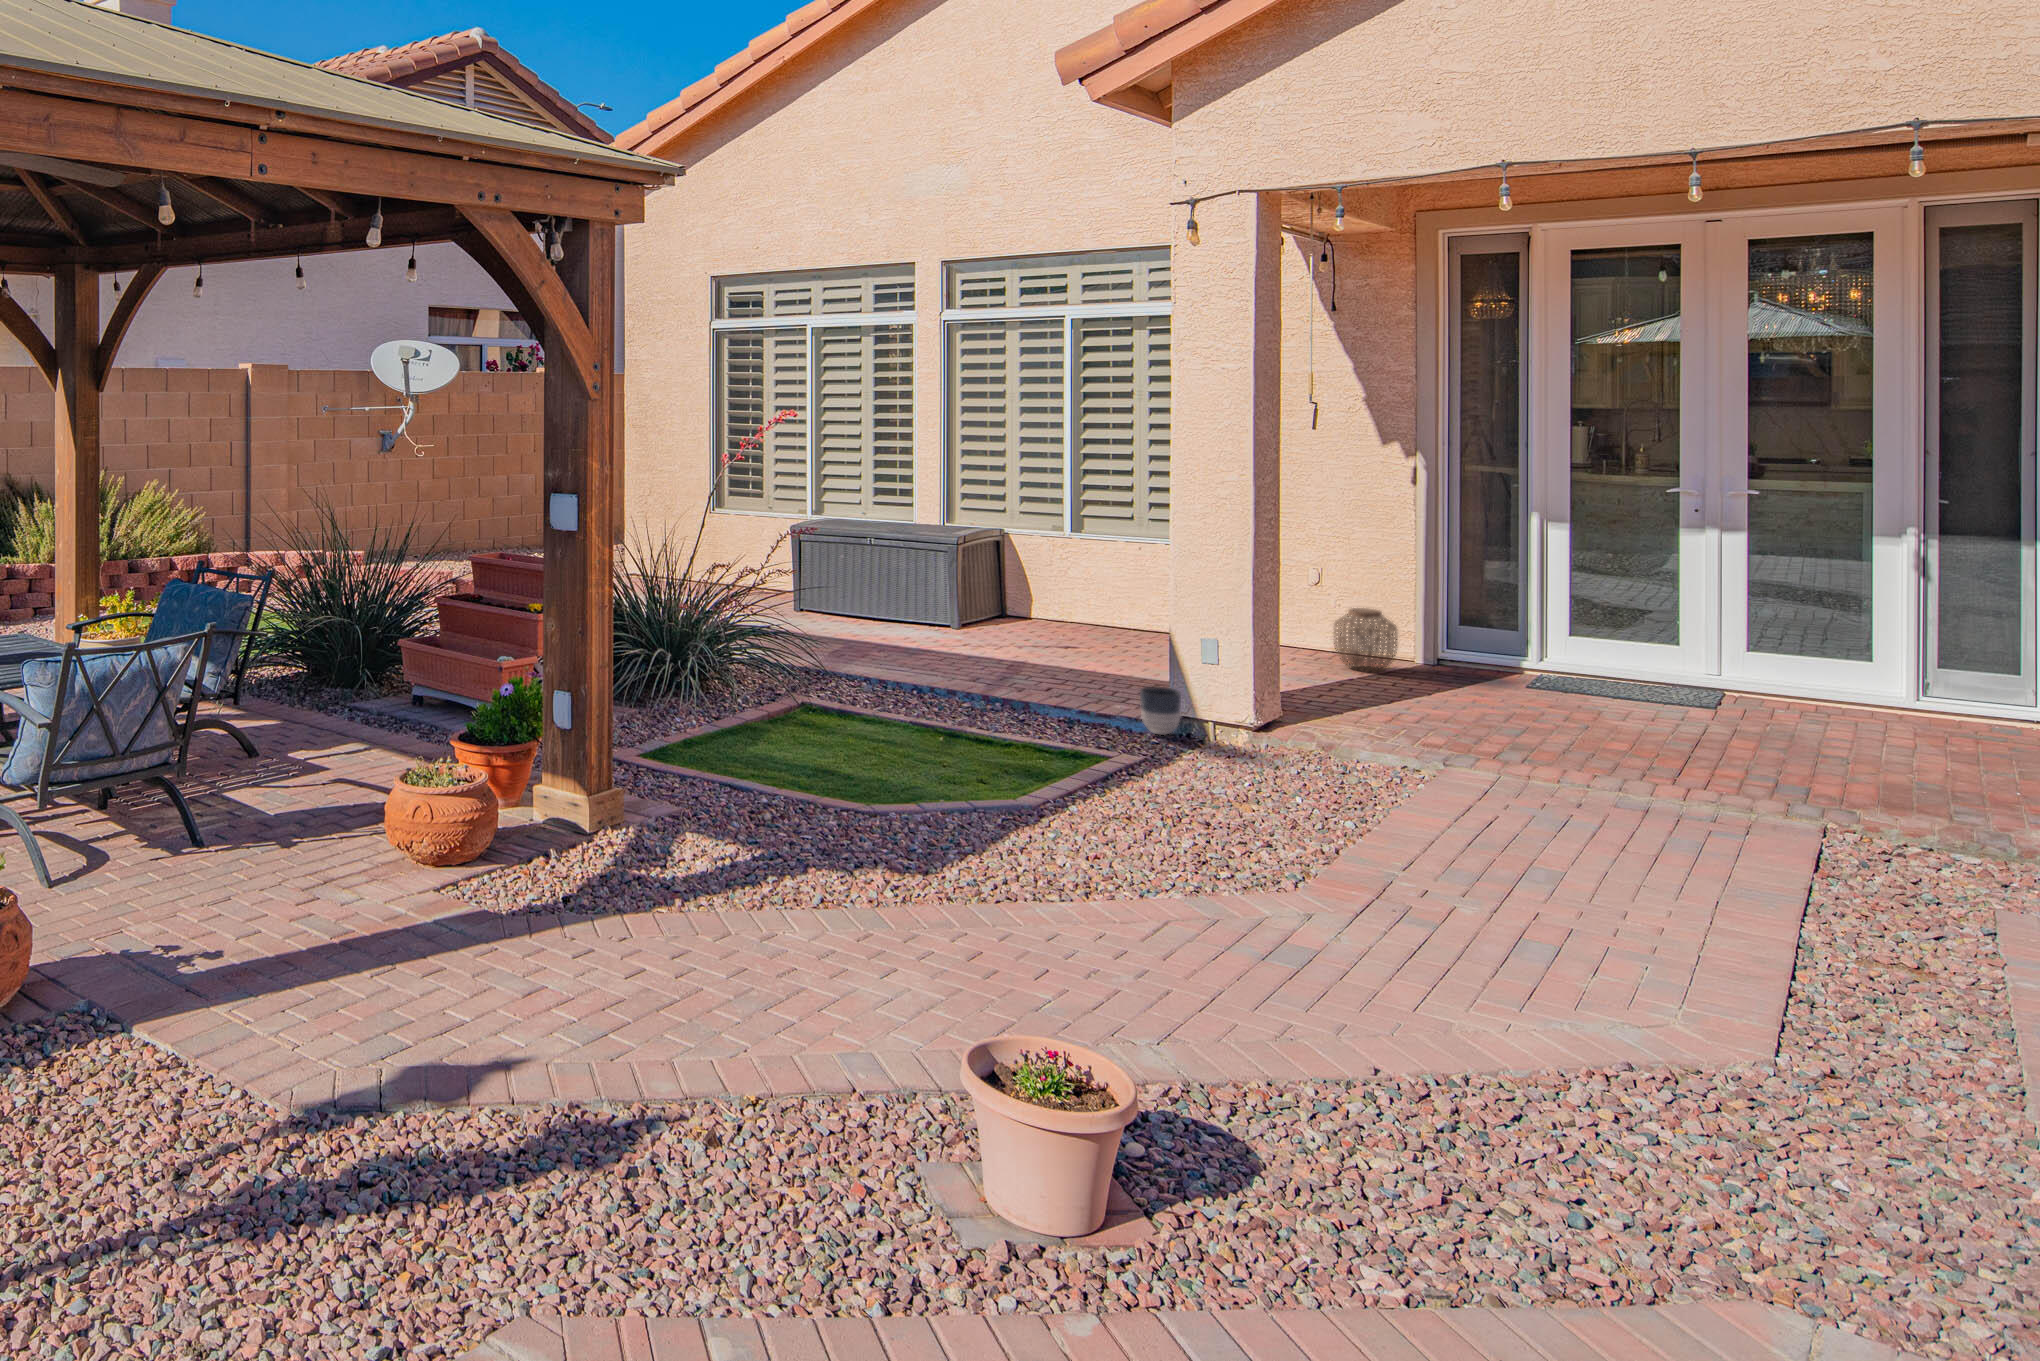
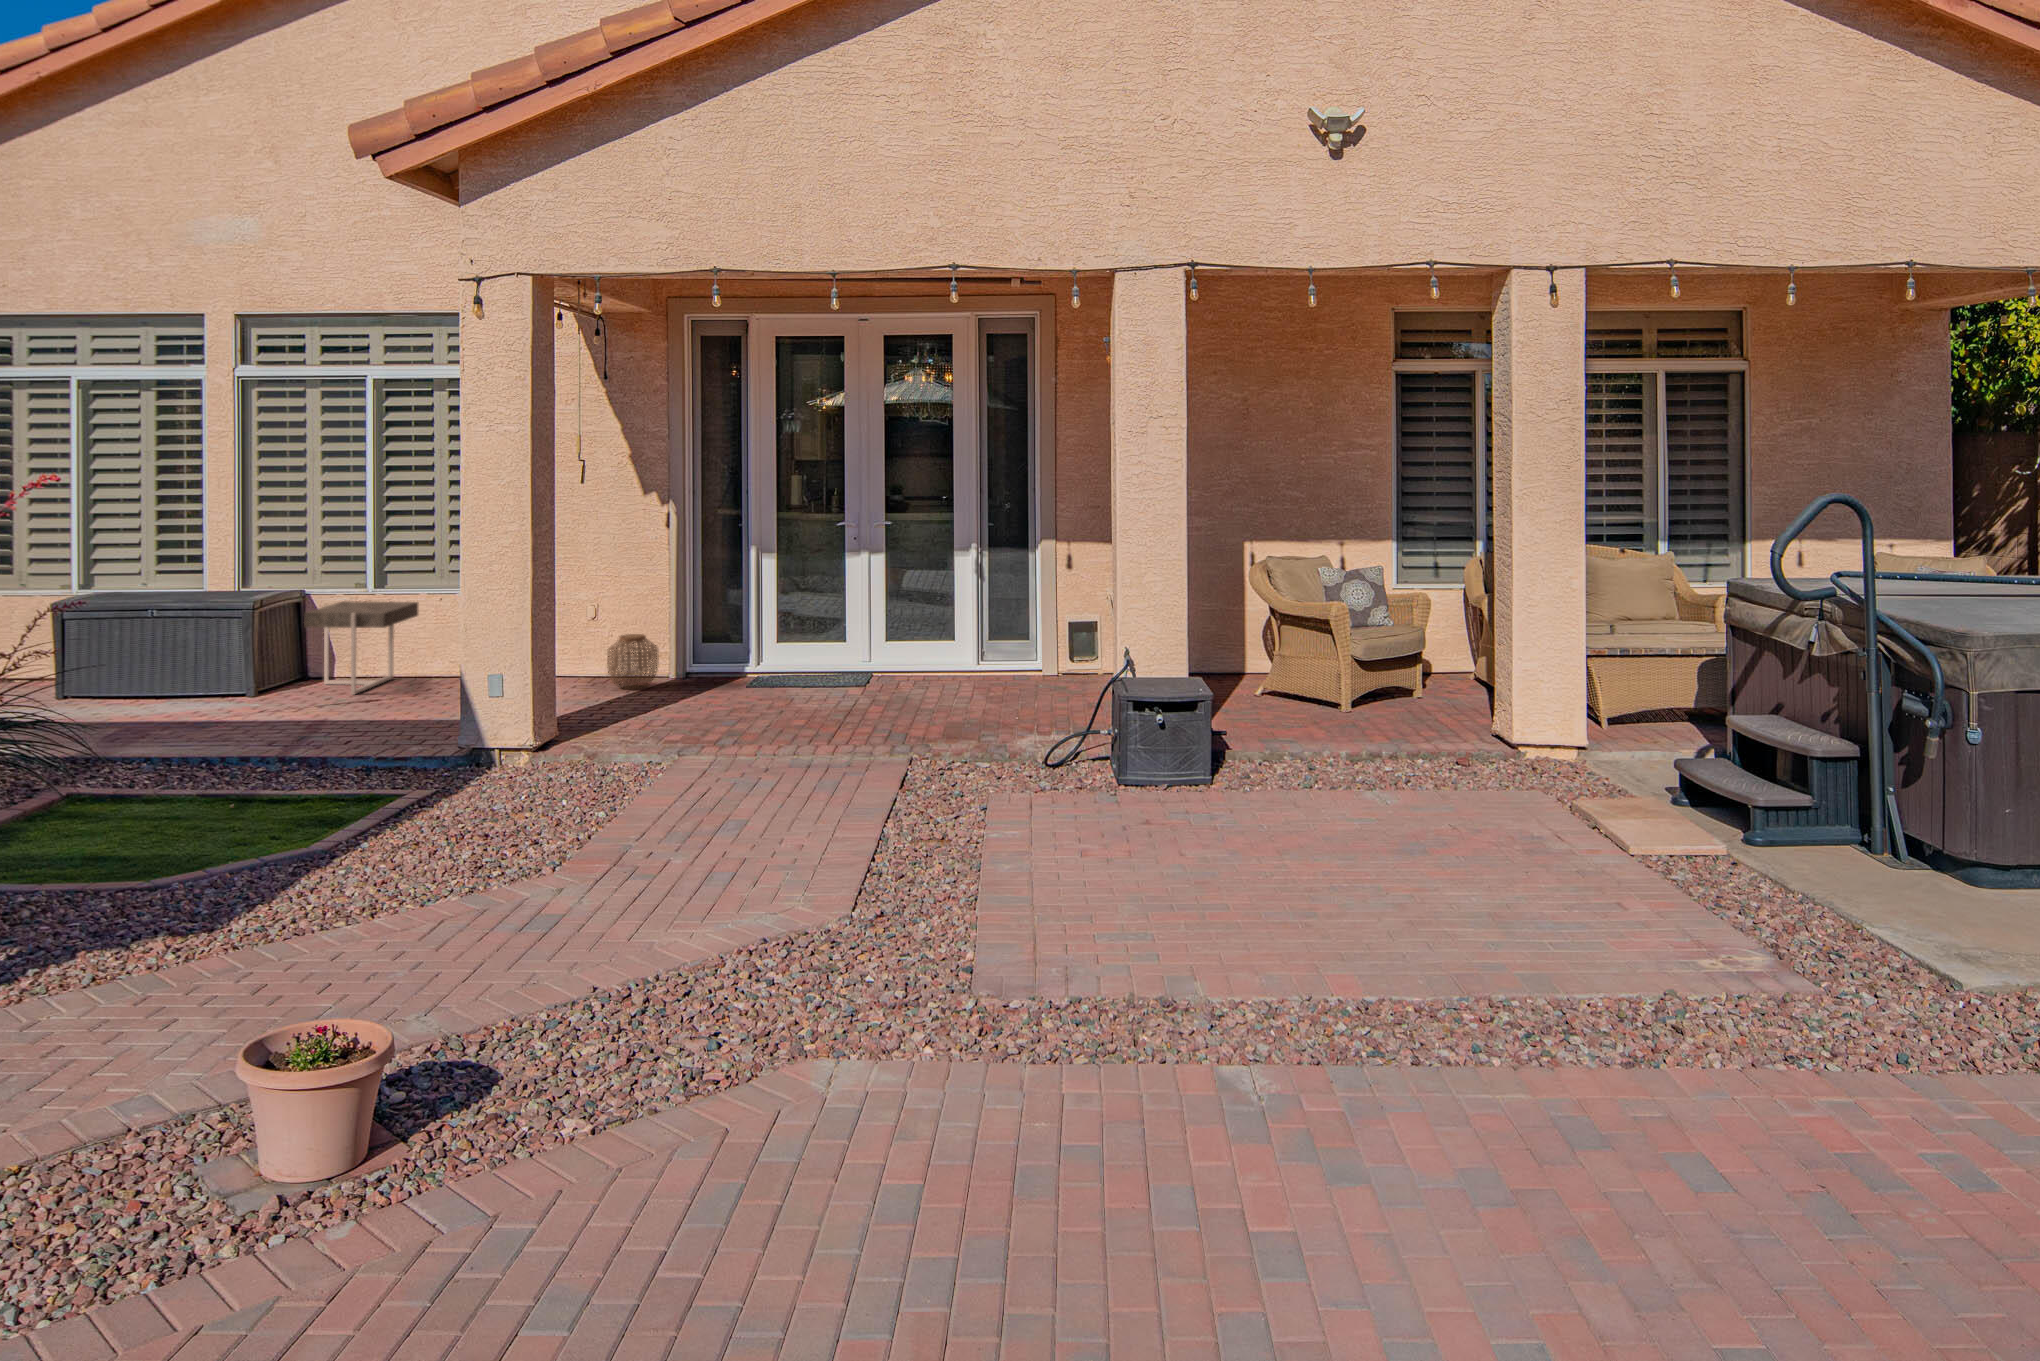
side table: none [1008,544,1120,639] -> present [304,601,419,695]
planter: present [1140,687,1181,735] -> none [429,724,468,768]

